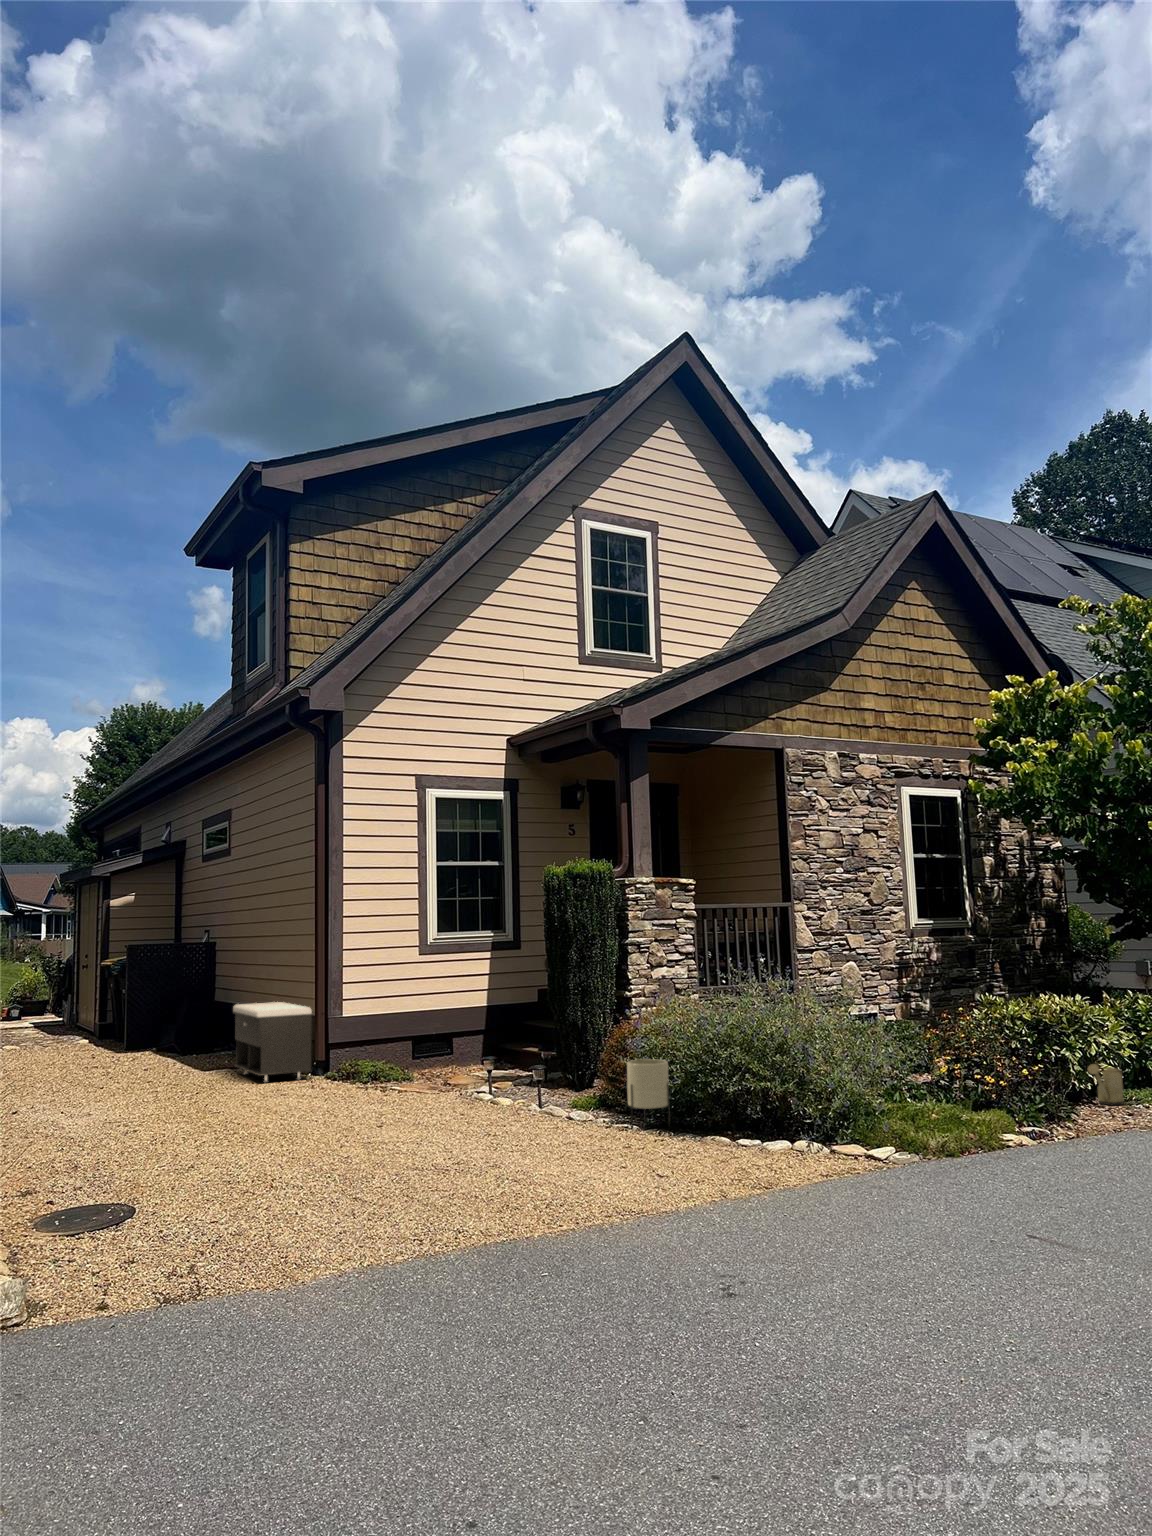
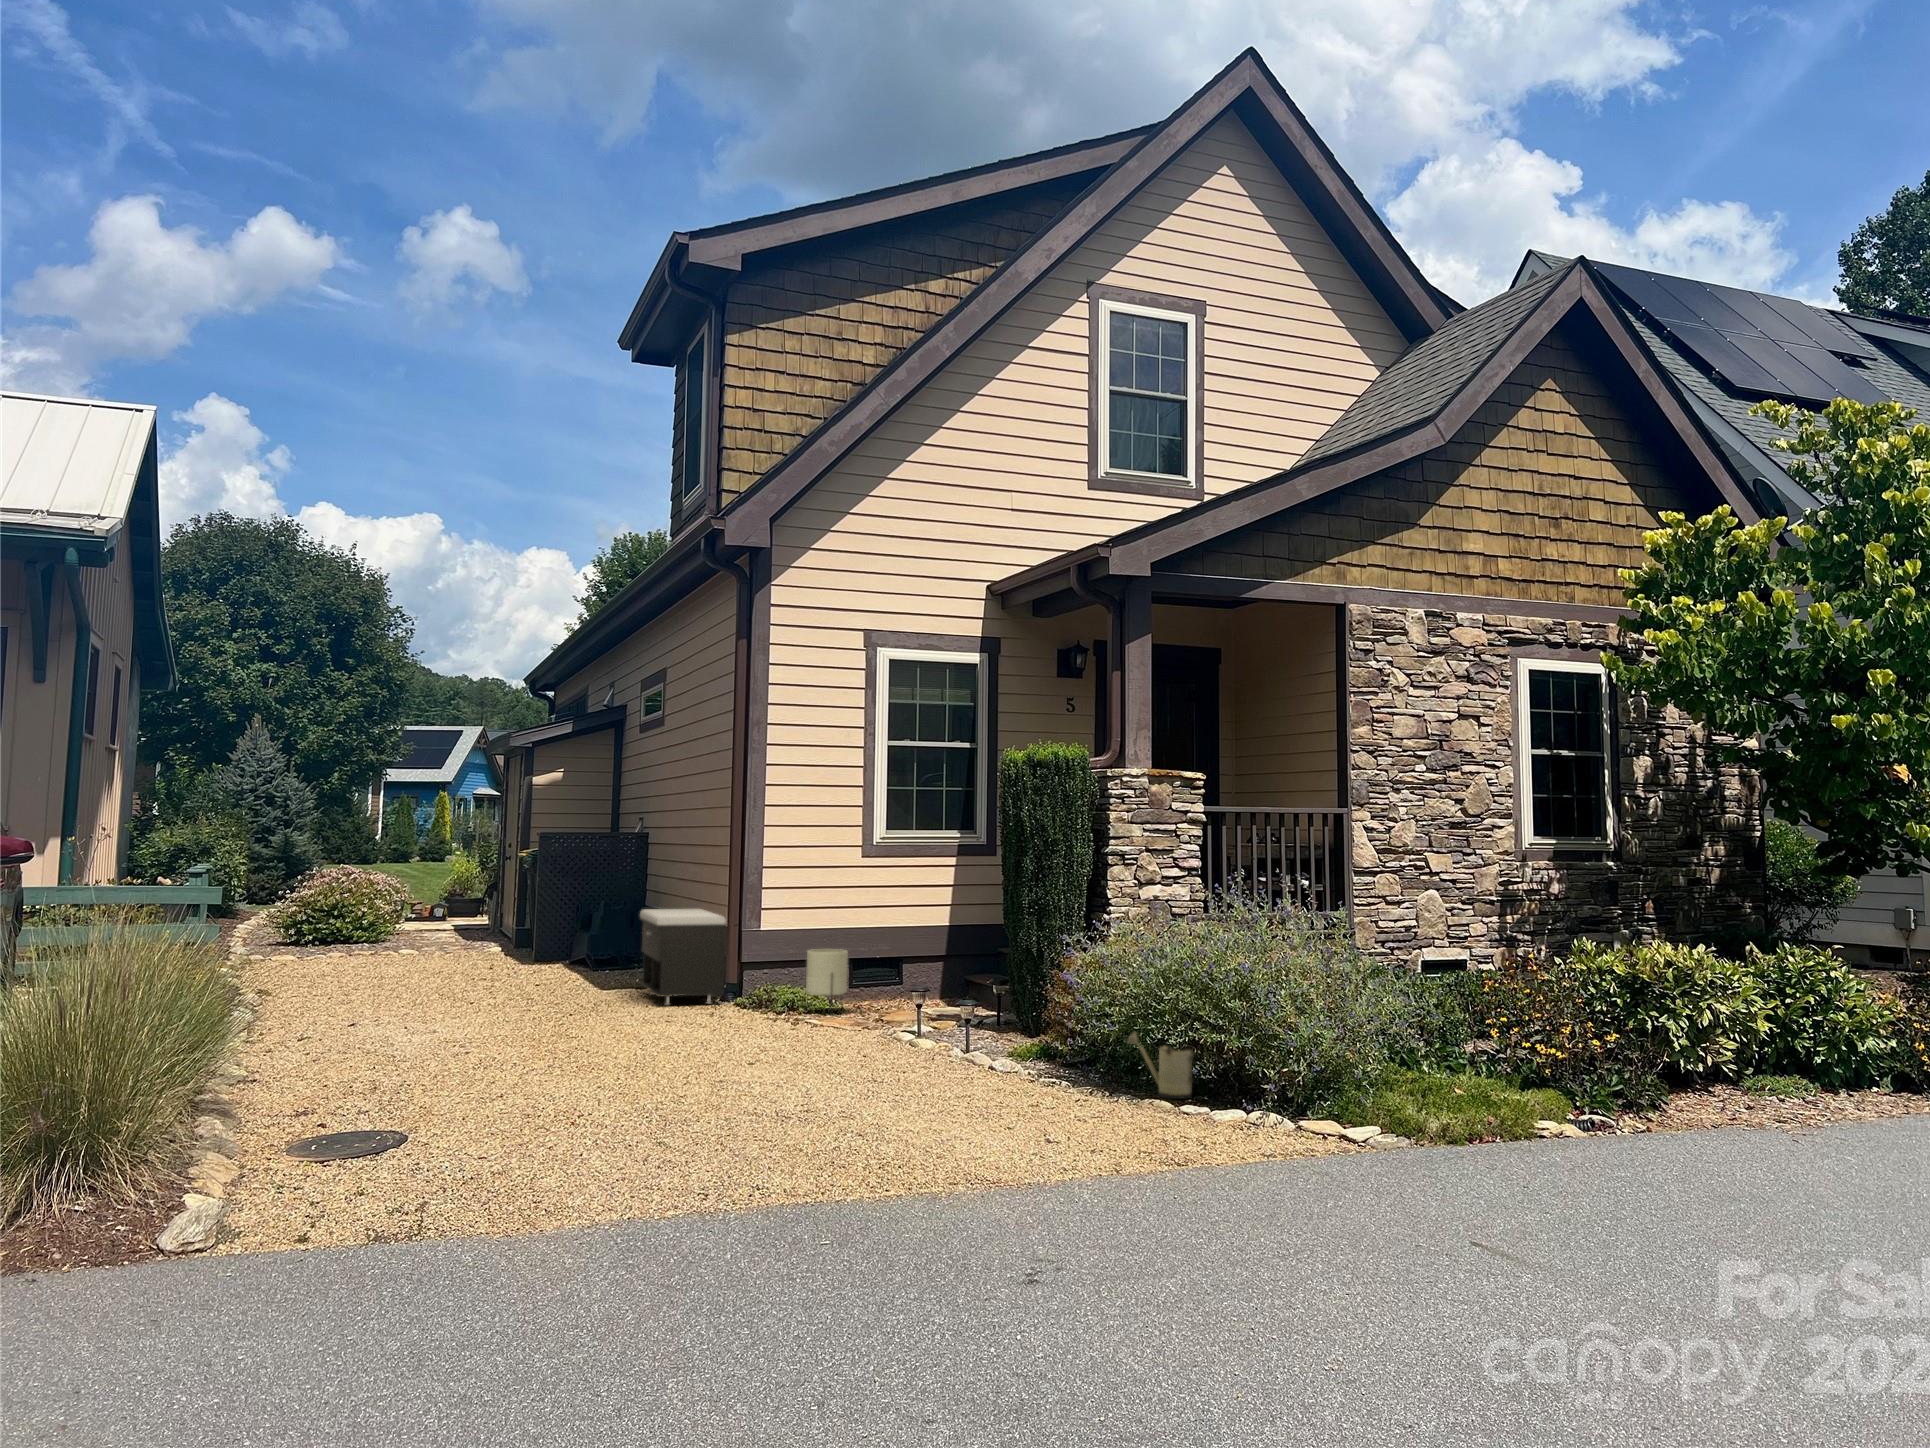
planter: present [627,1059,670,1124] -> present [806,949,848,1007]
watering can: present [1088,1064,1124,1105] -> present [1126,1032,1193,1099]

